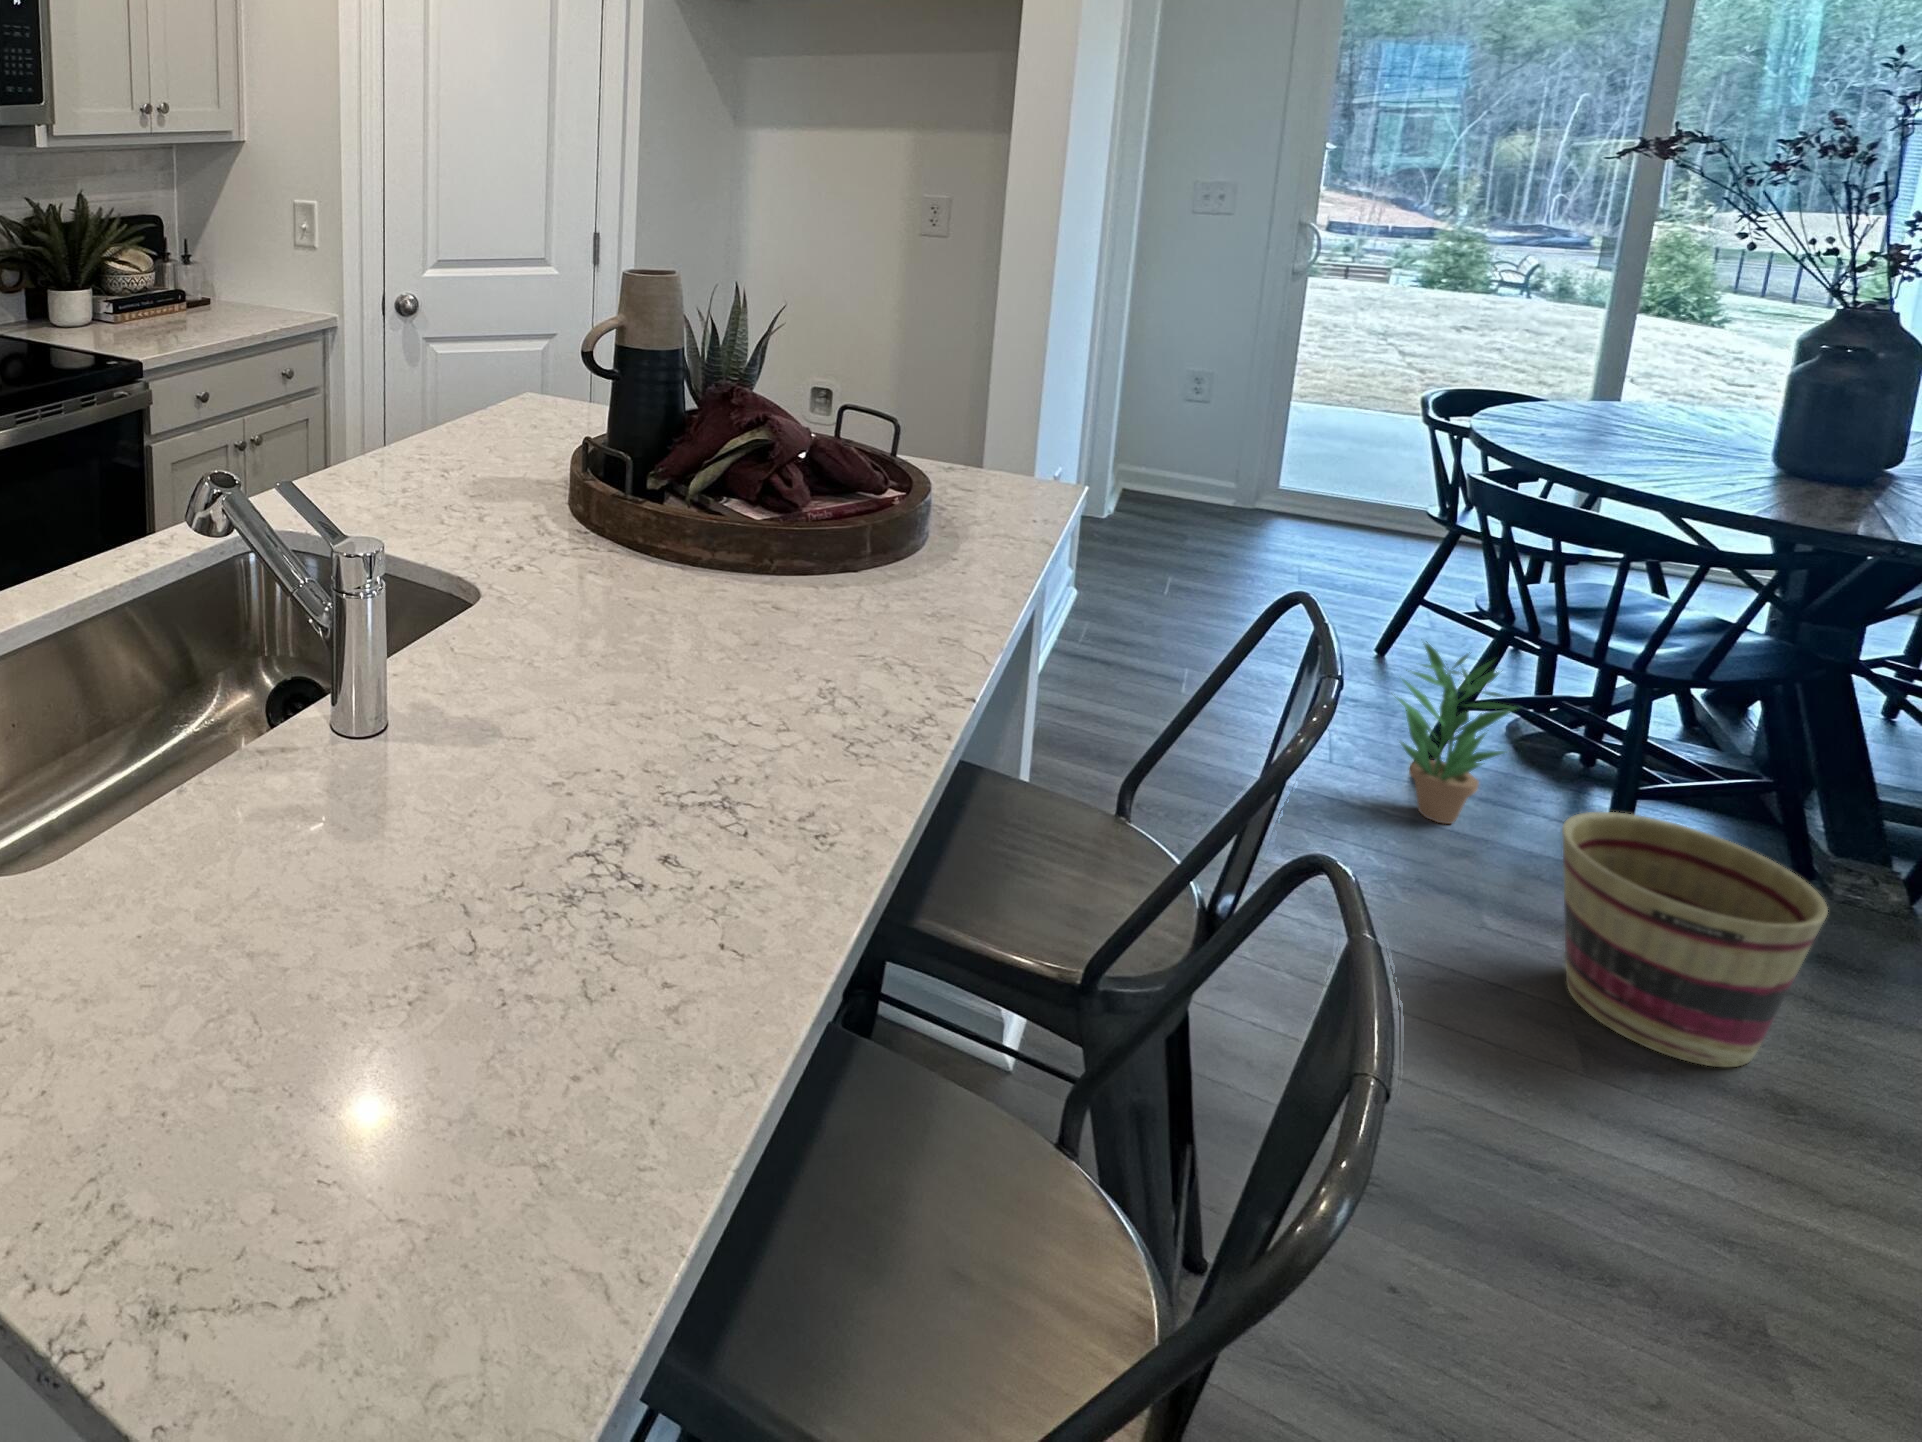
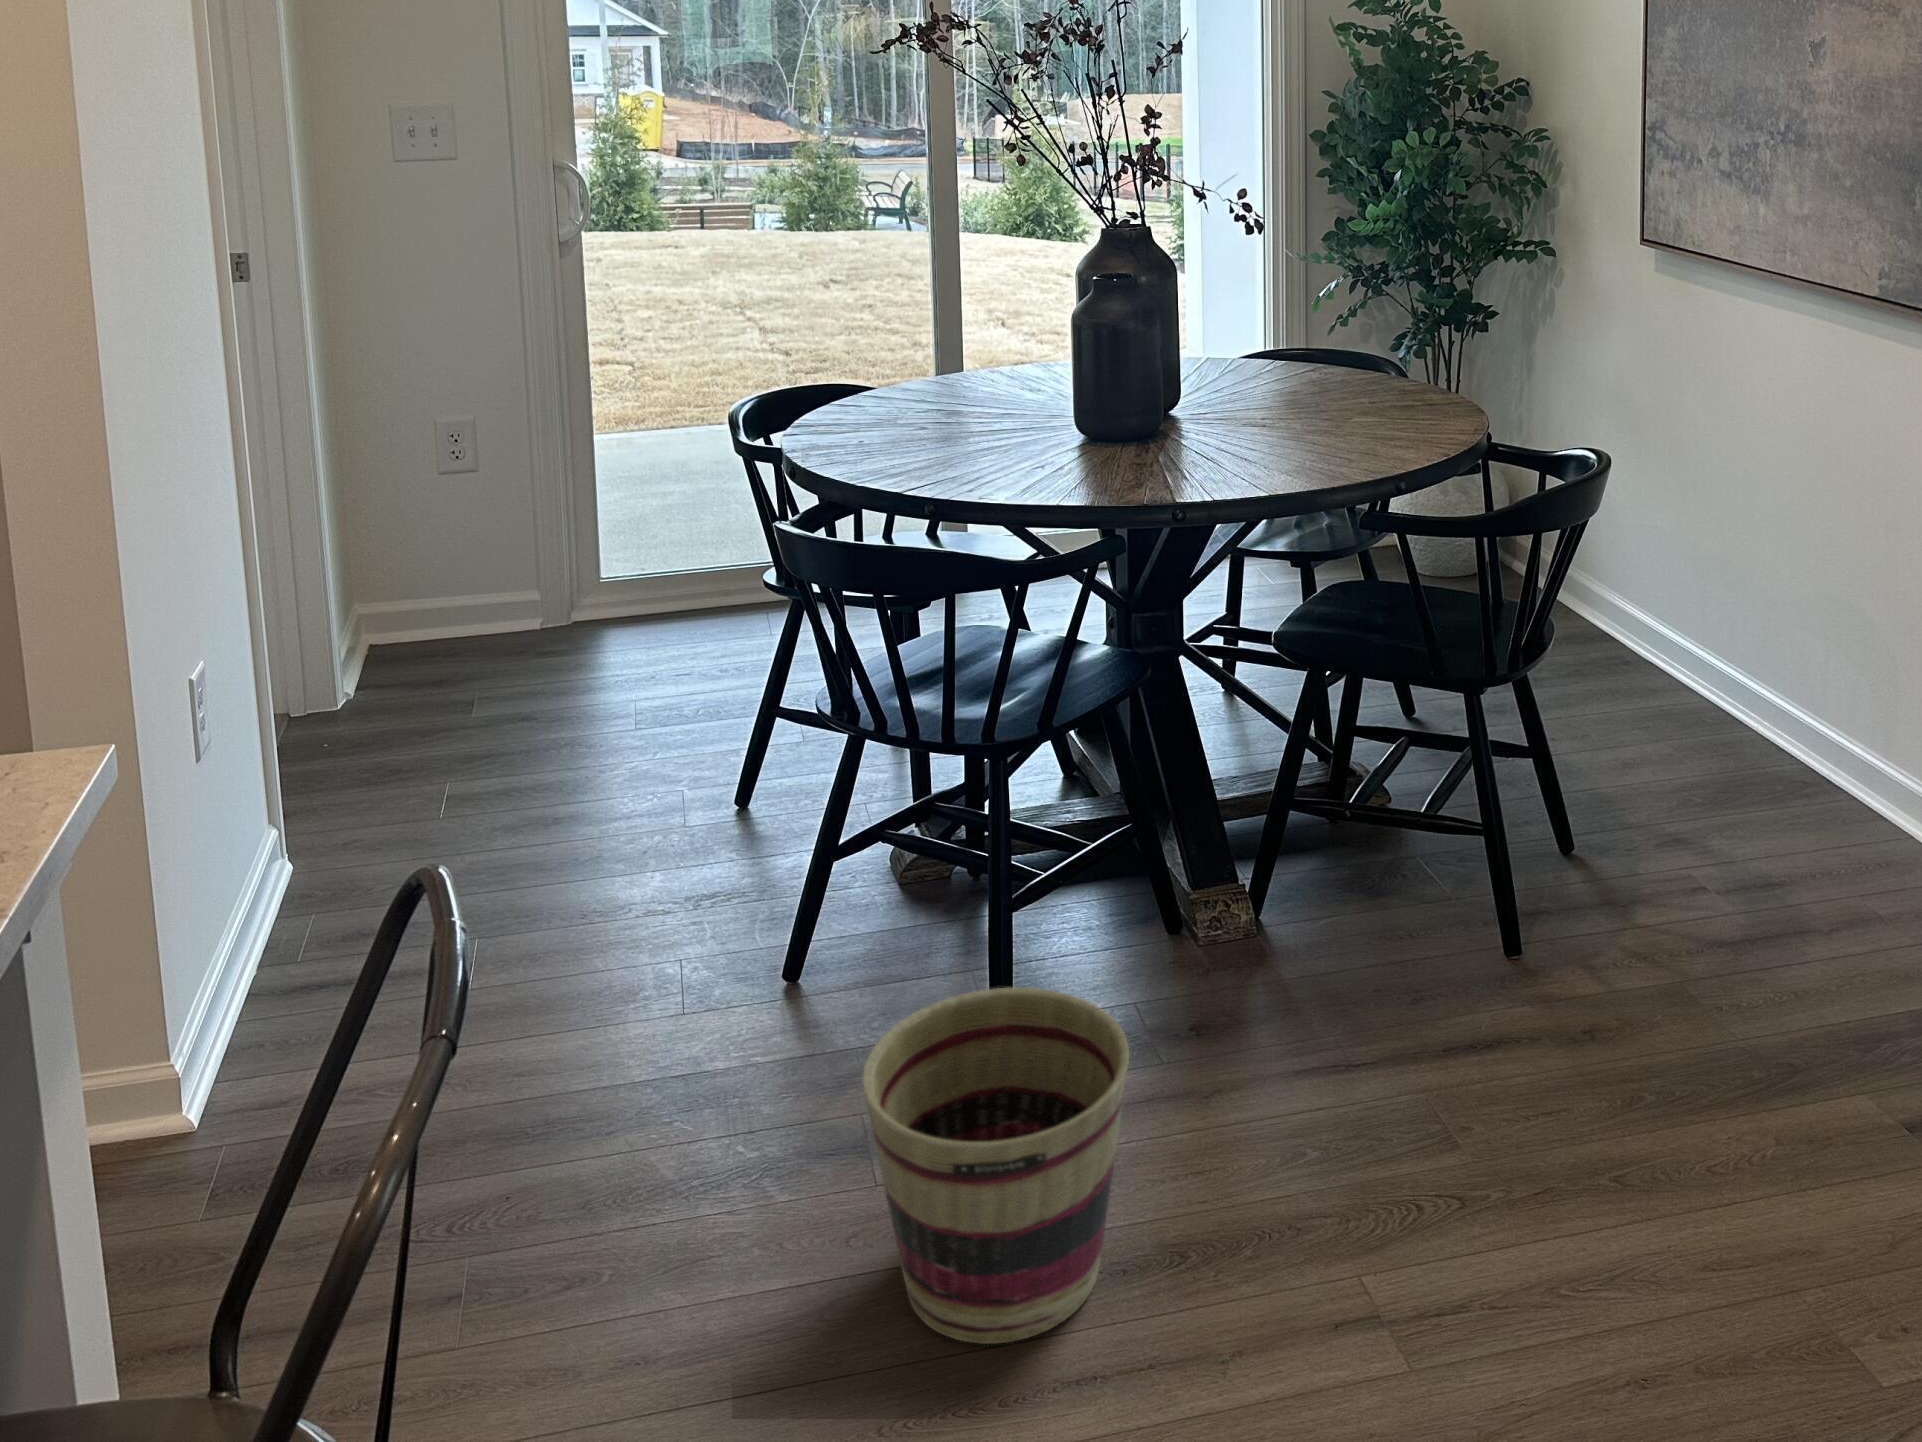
potted plant: present [1395,641,1519,824] -> none [700,798,857,1058]

